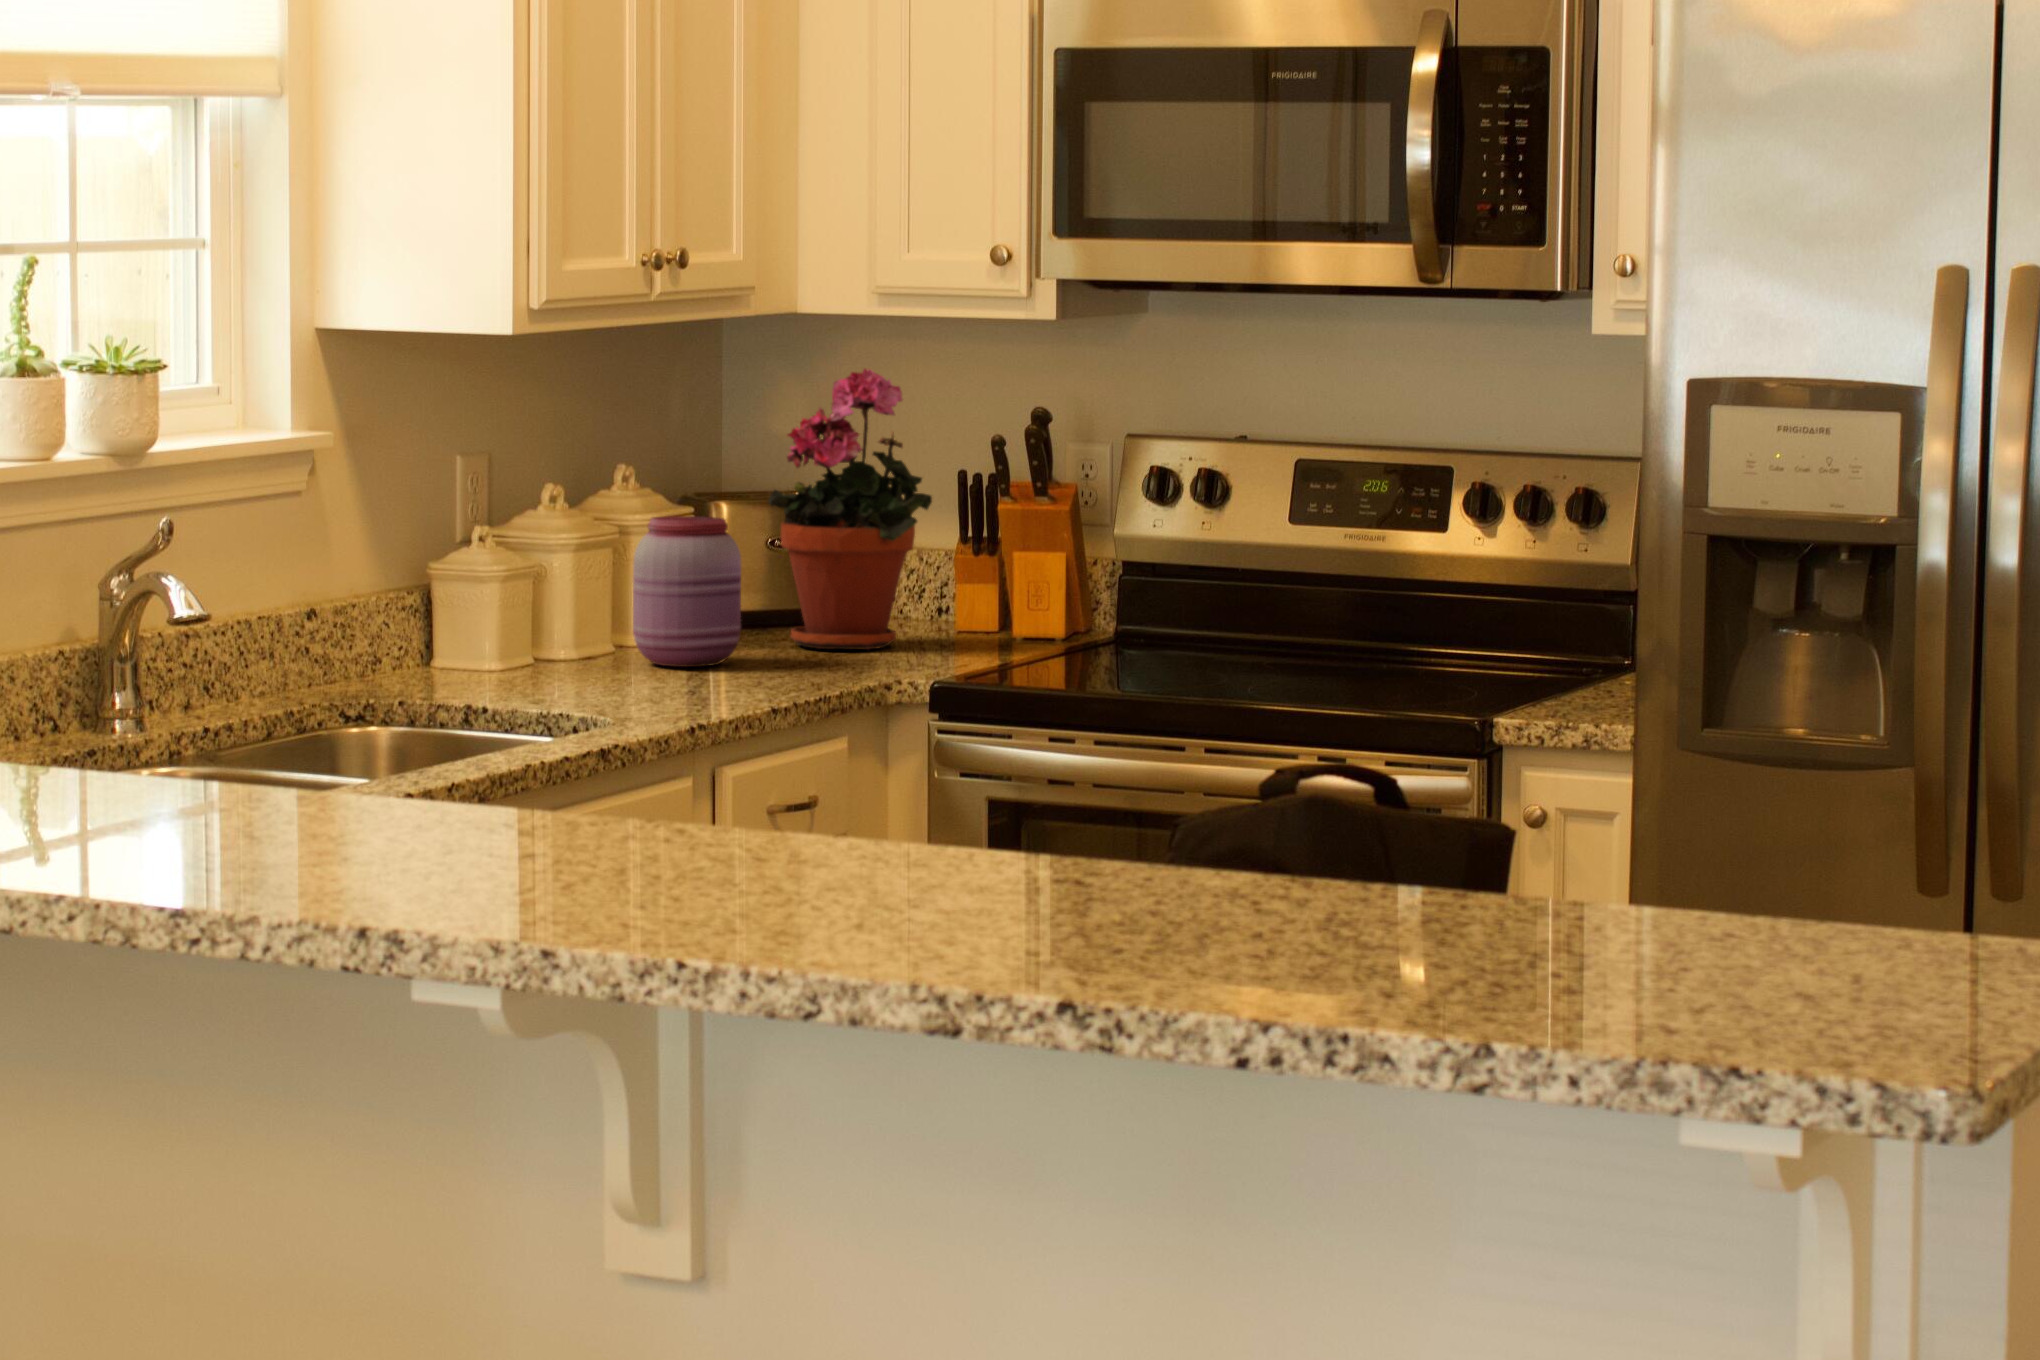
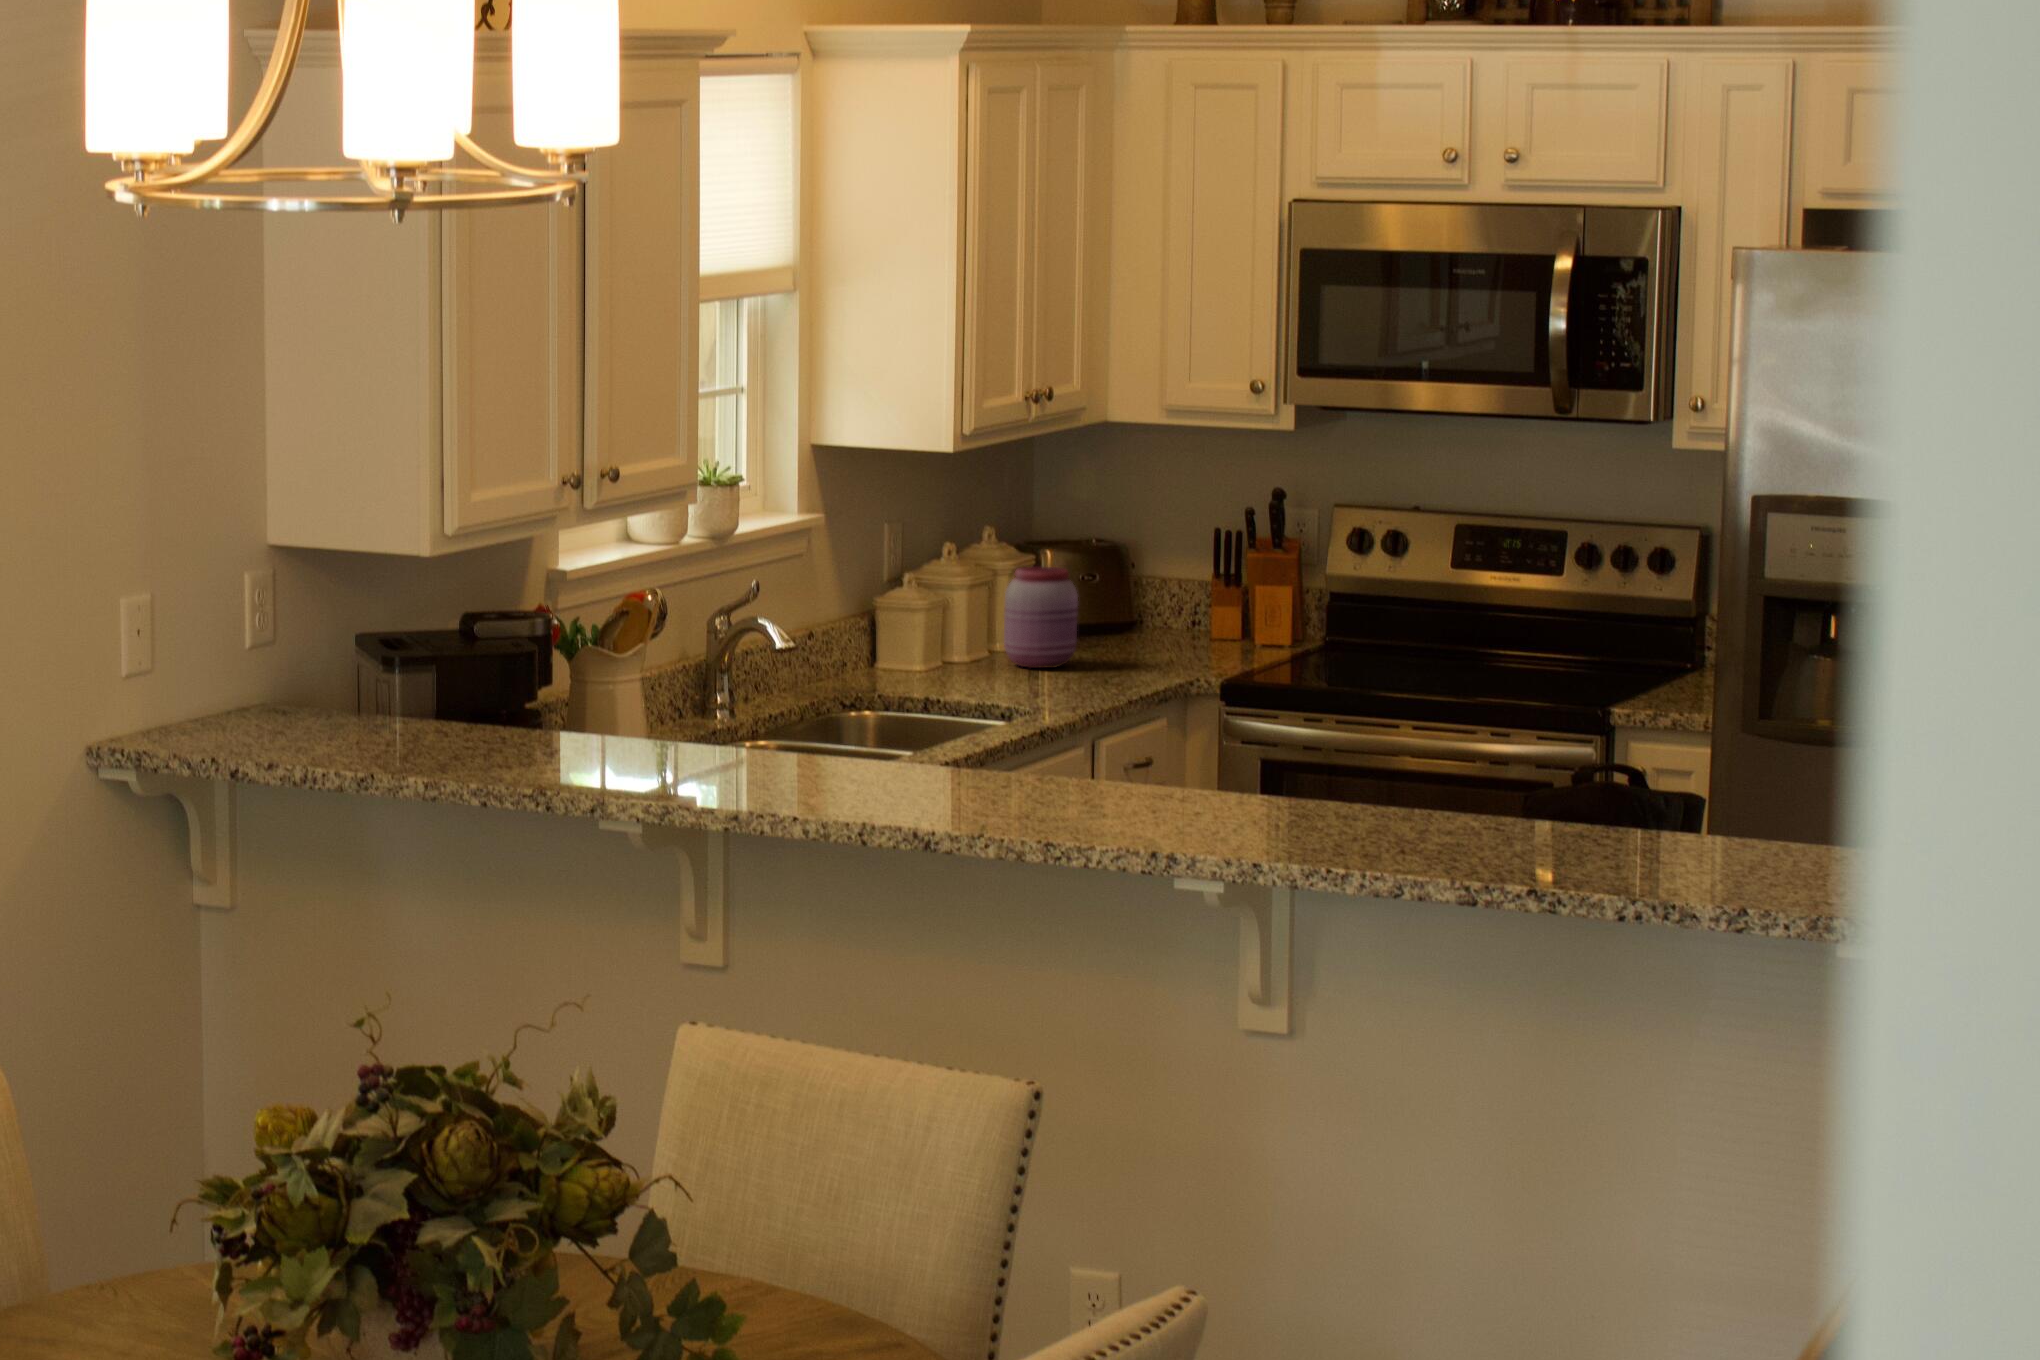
potted plant: present [768,369,932,649] -> none [1081,462,1198,654]

